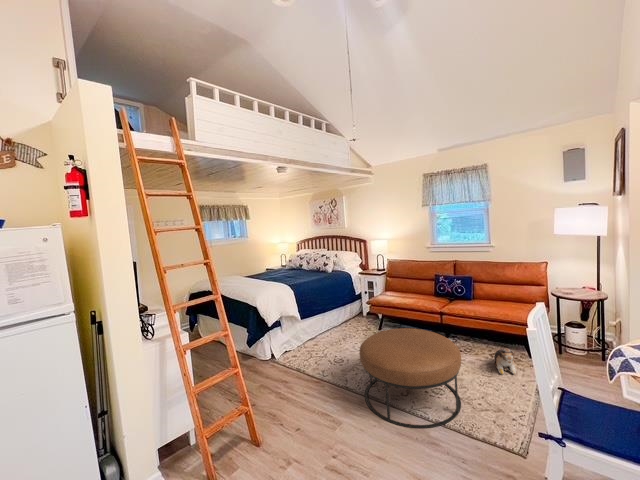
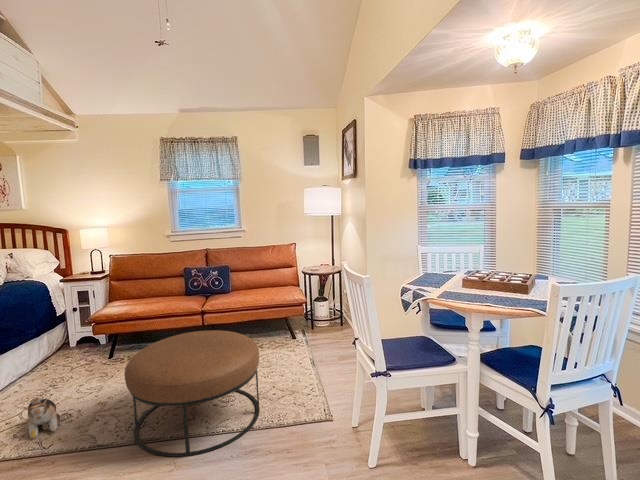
plush toy: present [494,348,516,374] -> present [24,397,60,439]

